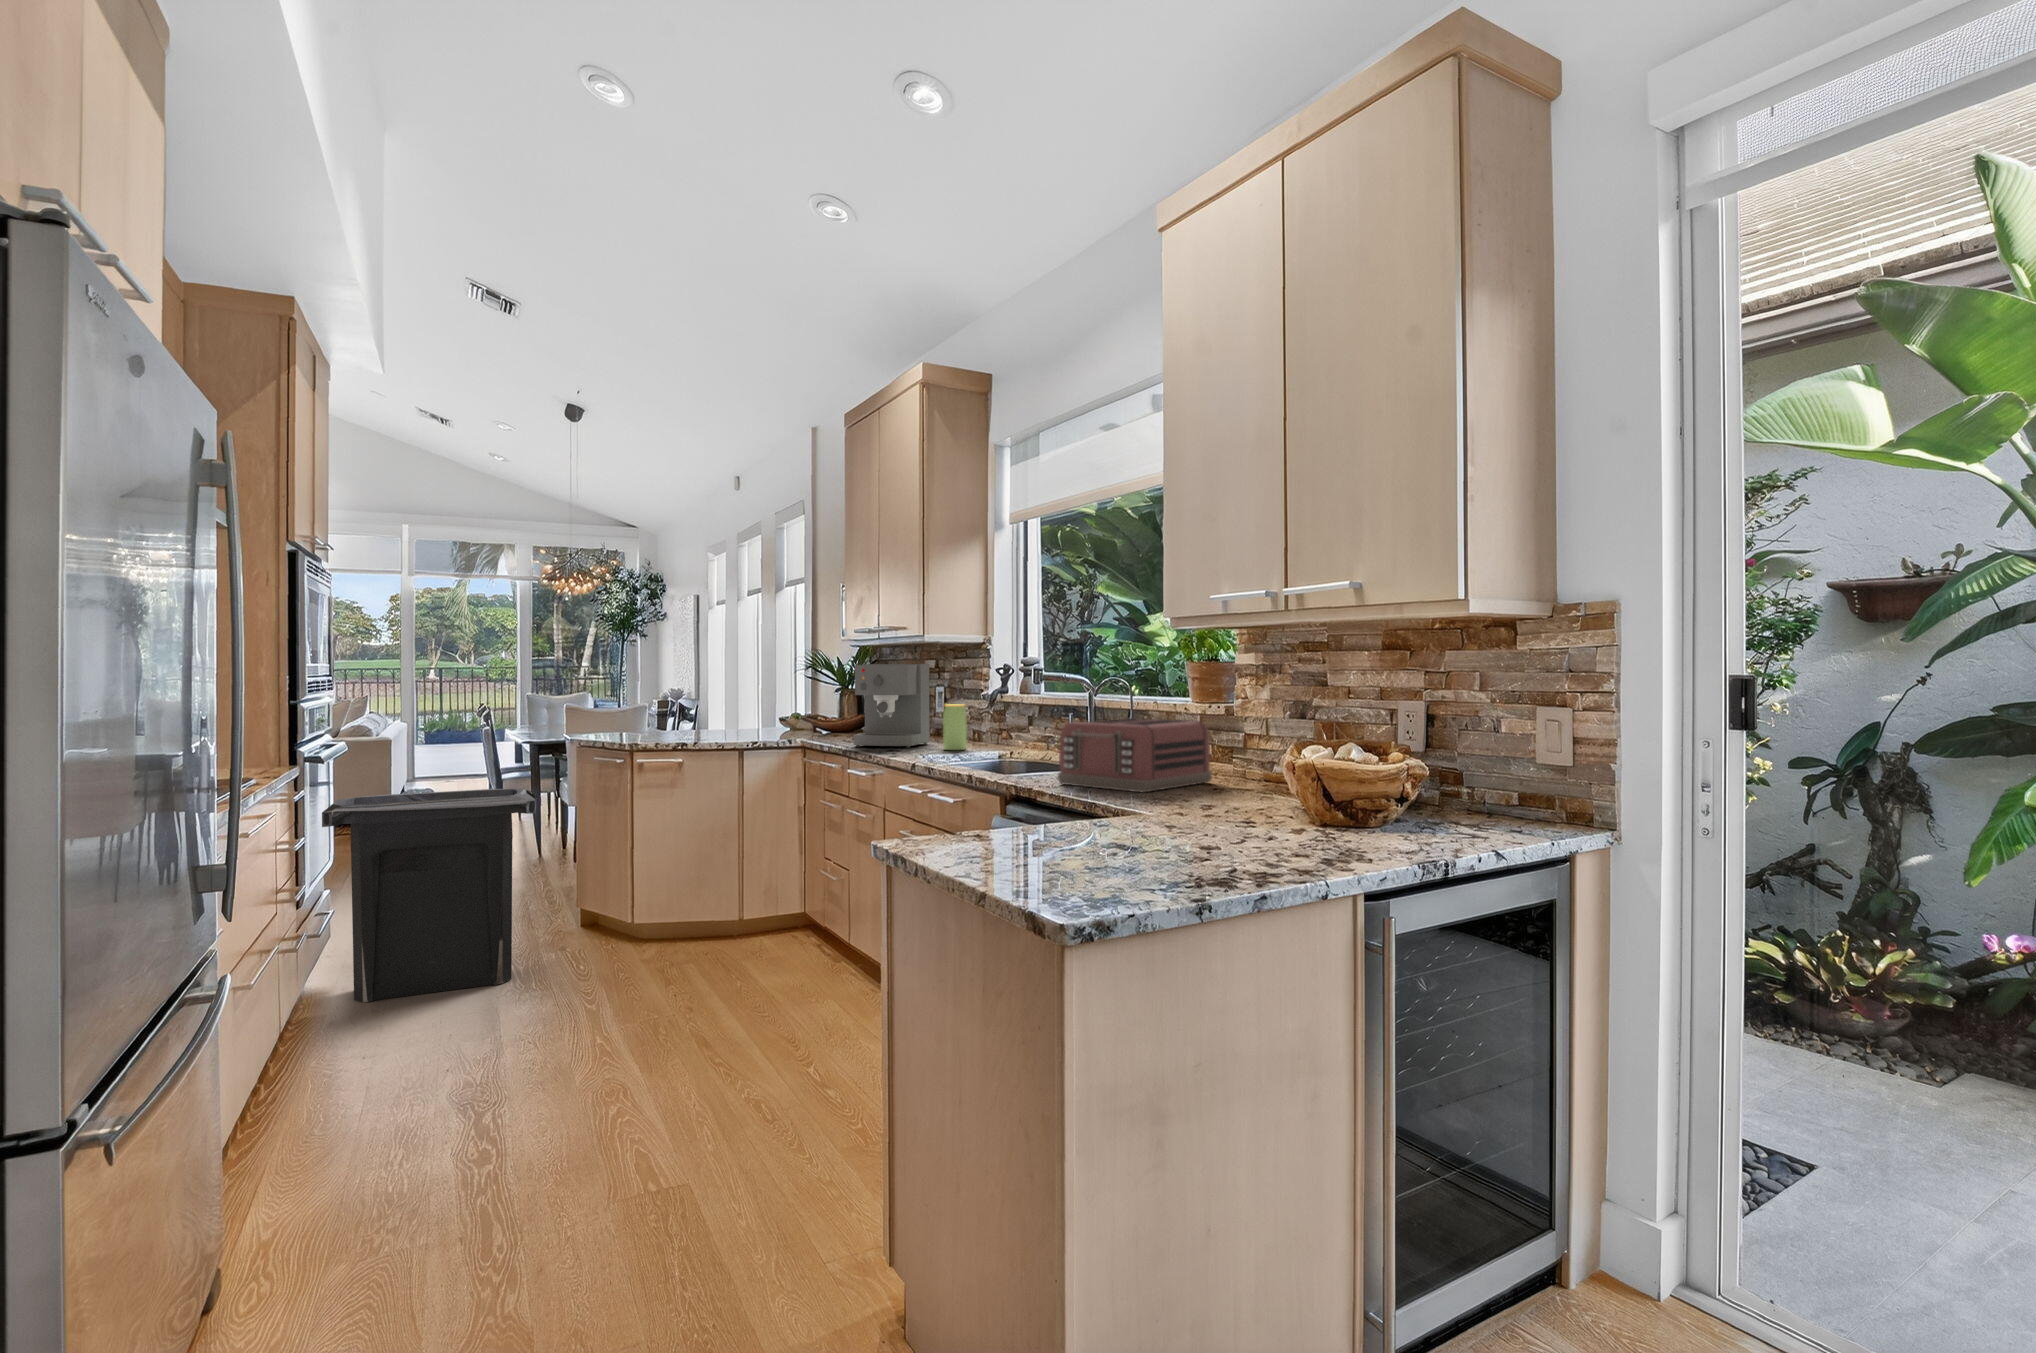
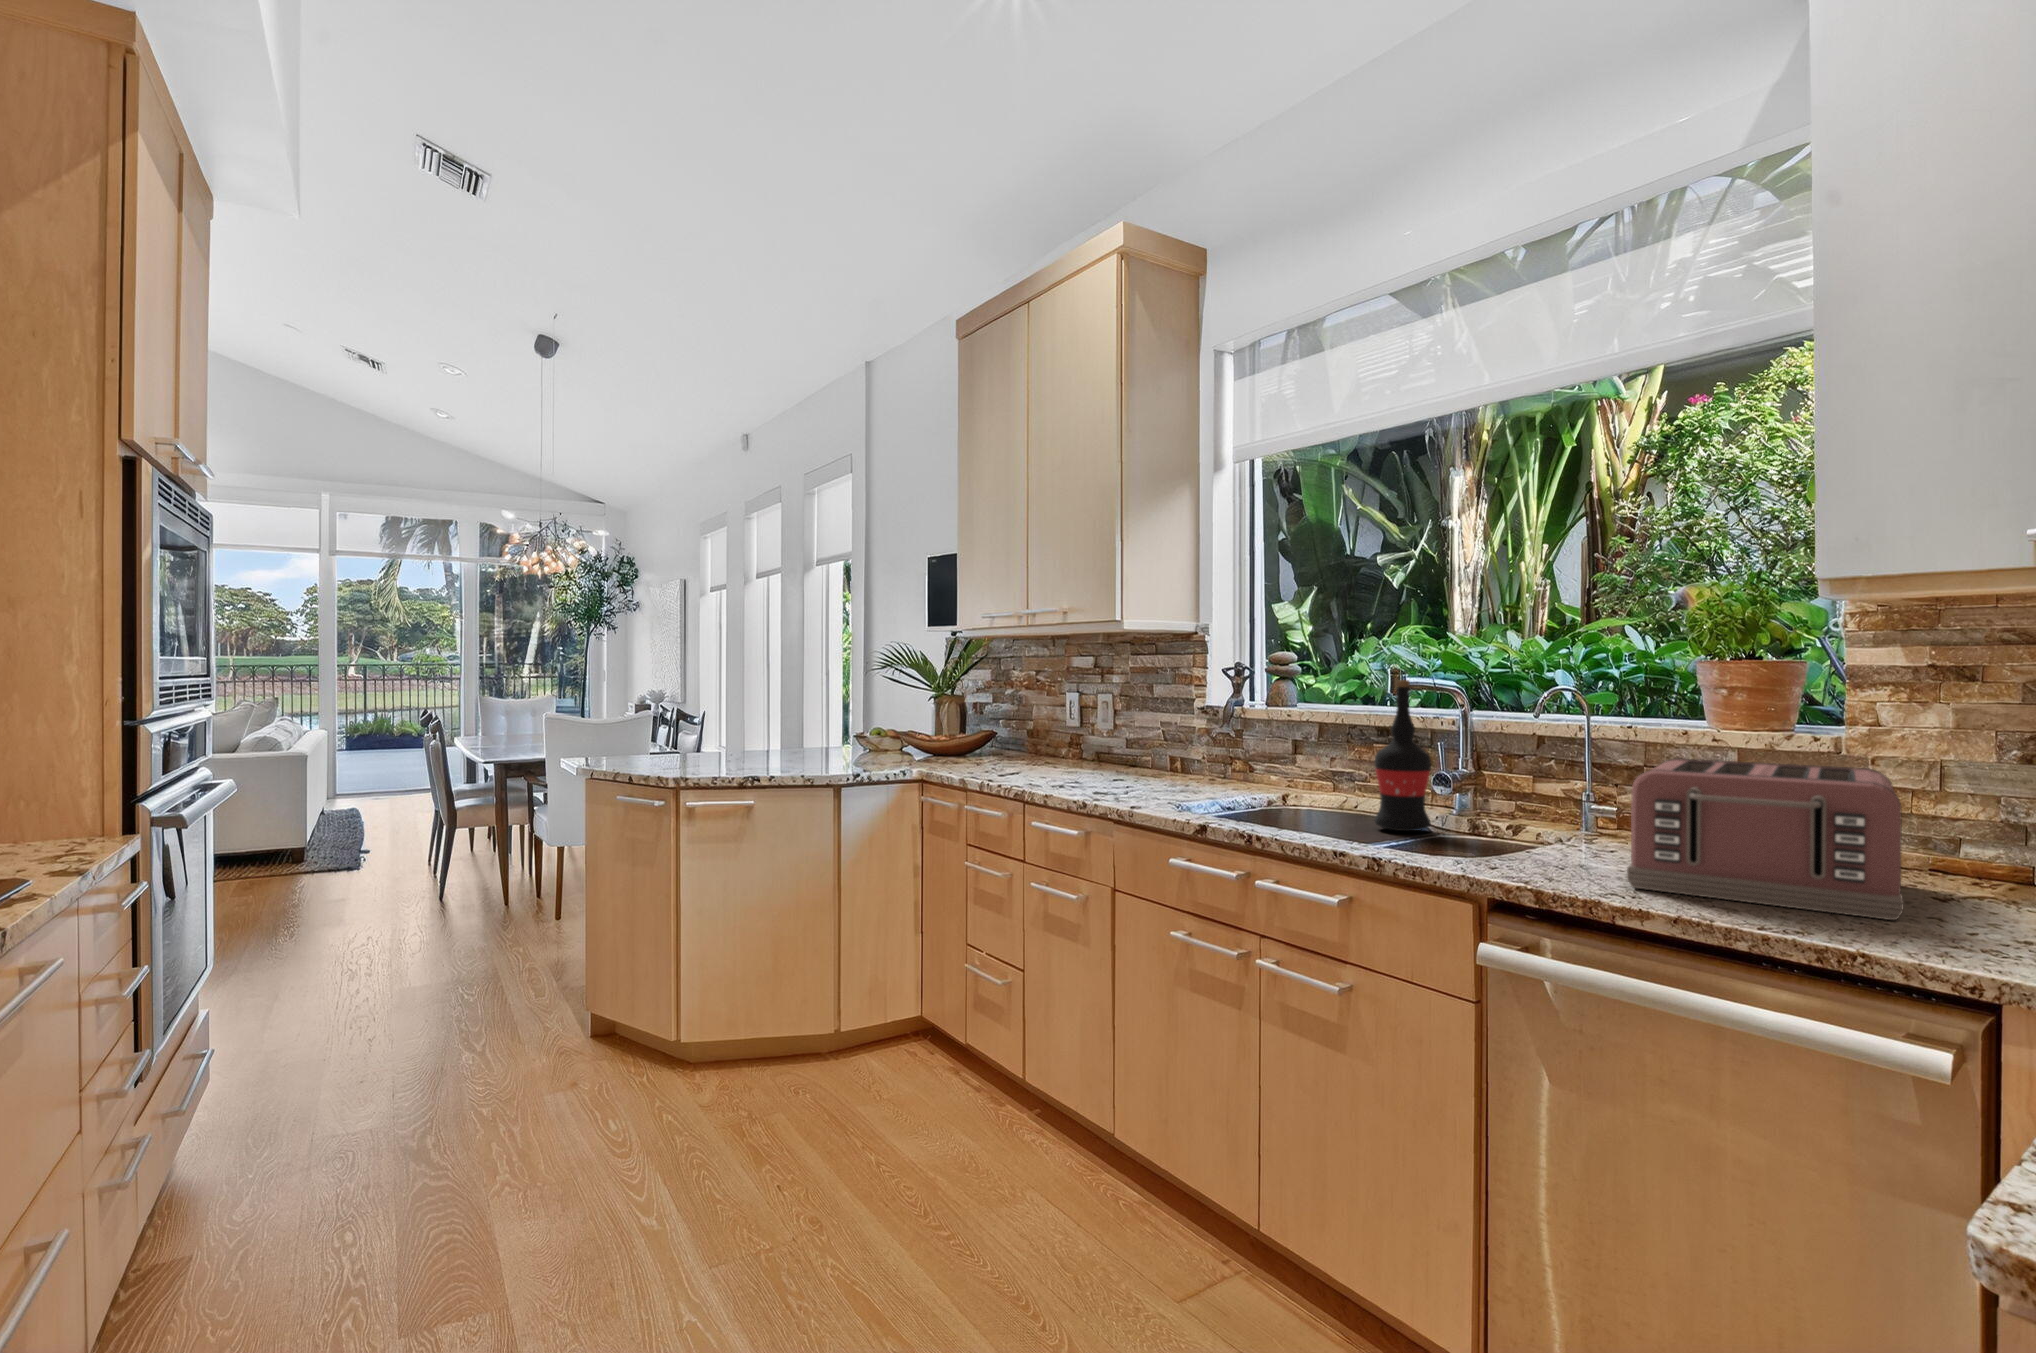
coffee maker: present [853,664,930,748] -> none [1019,661,1116,785]
wine bottle: none [1009,675,1041,766] -> present [1374,680,1431,831]
jar: present [943,704,967,750] -> none [1165,721,1201,791]
trash can: present [322,789,536,1002] -> none [189,851,550,1224]

